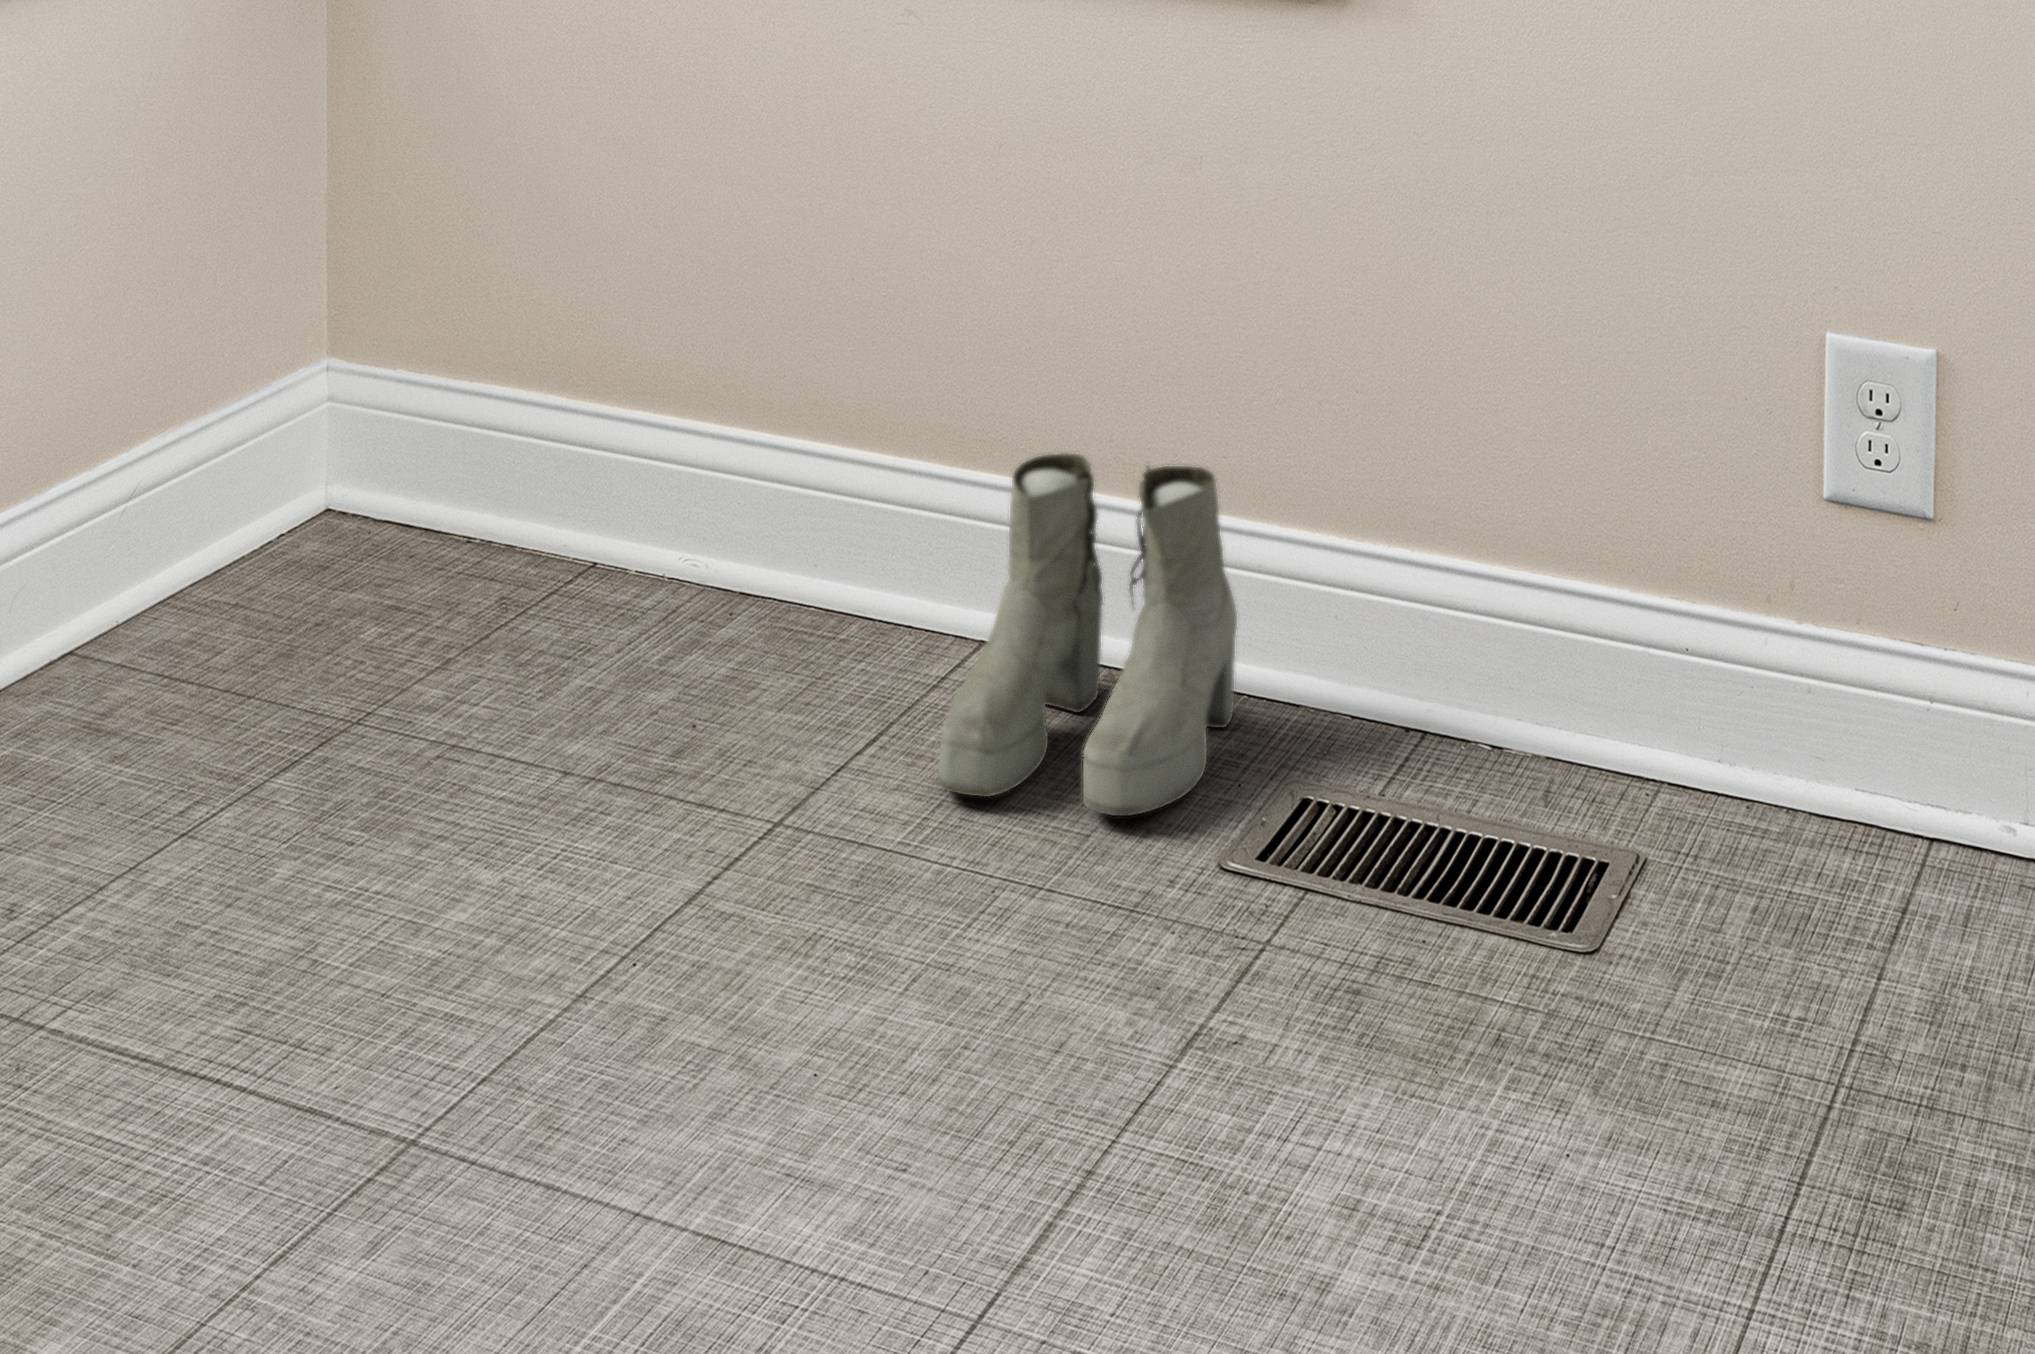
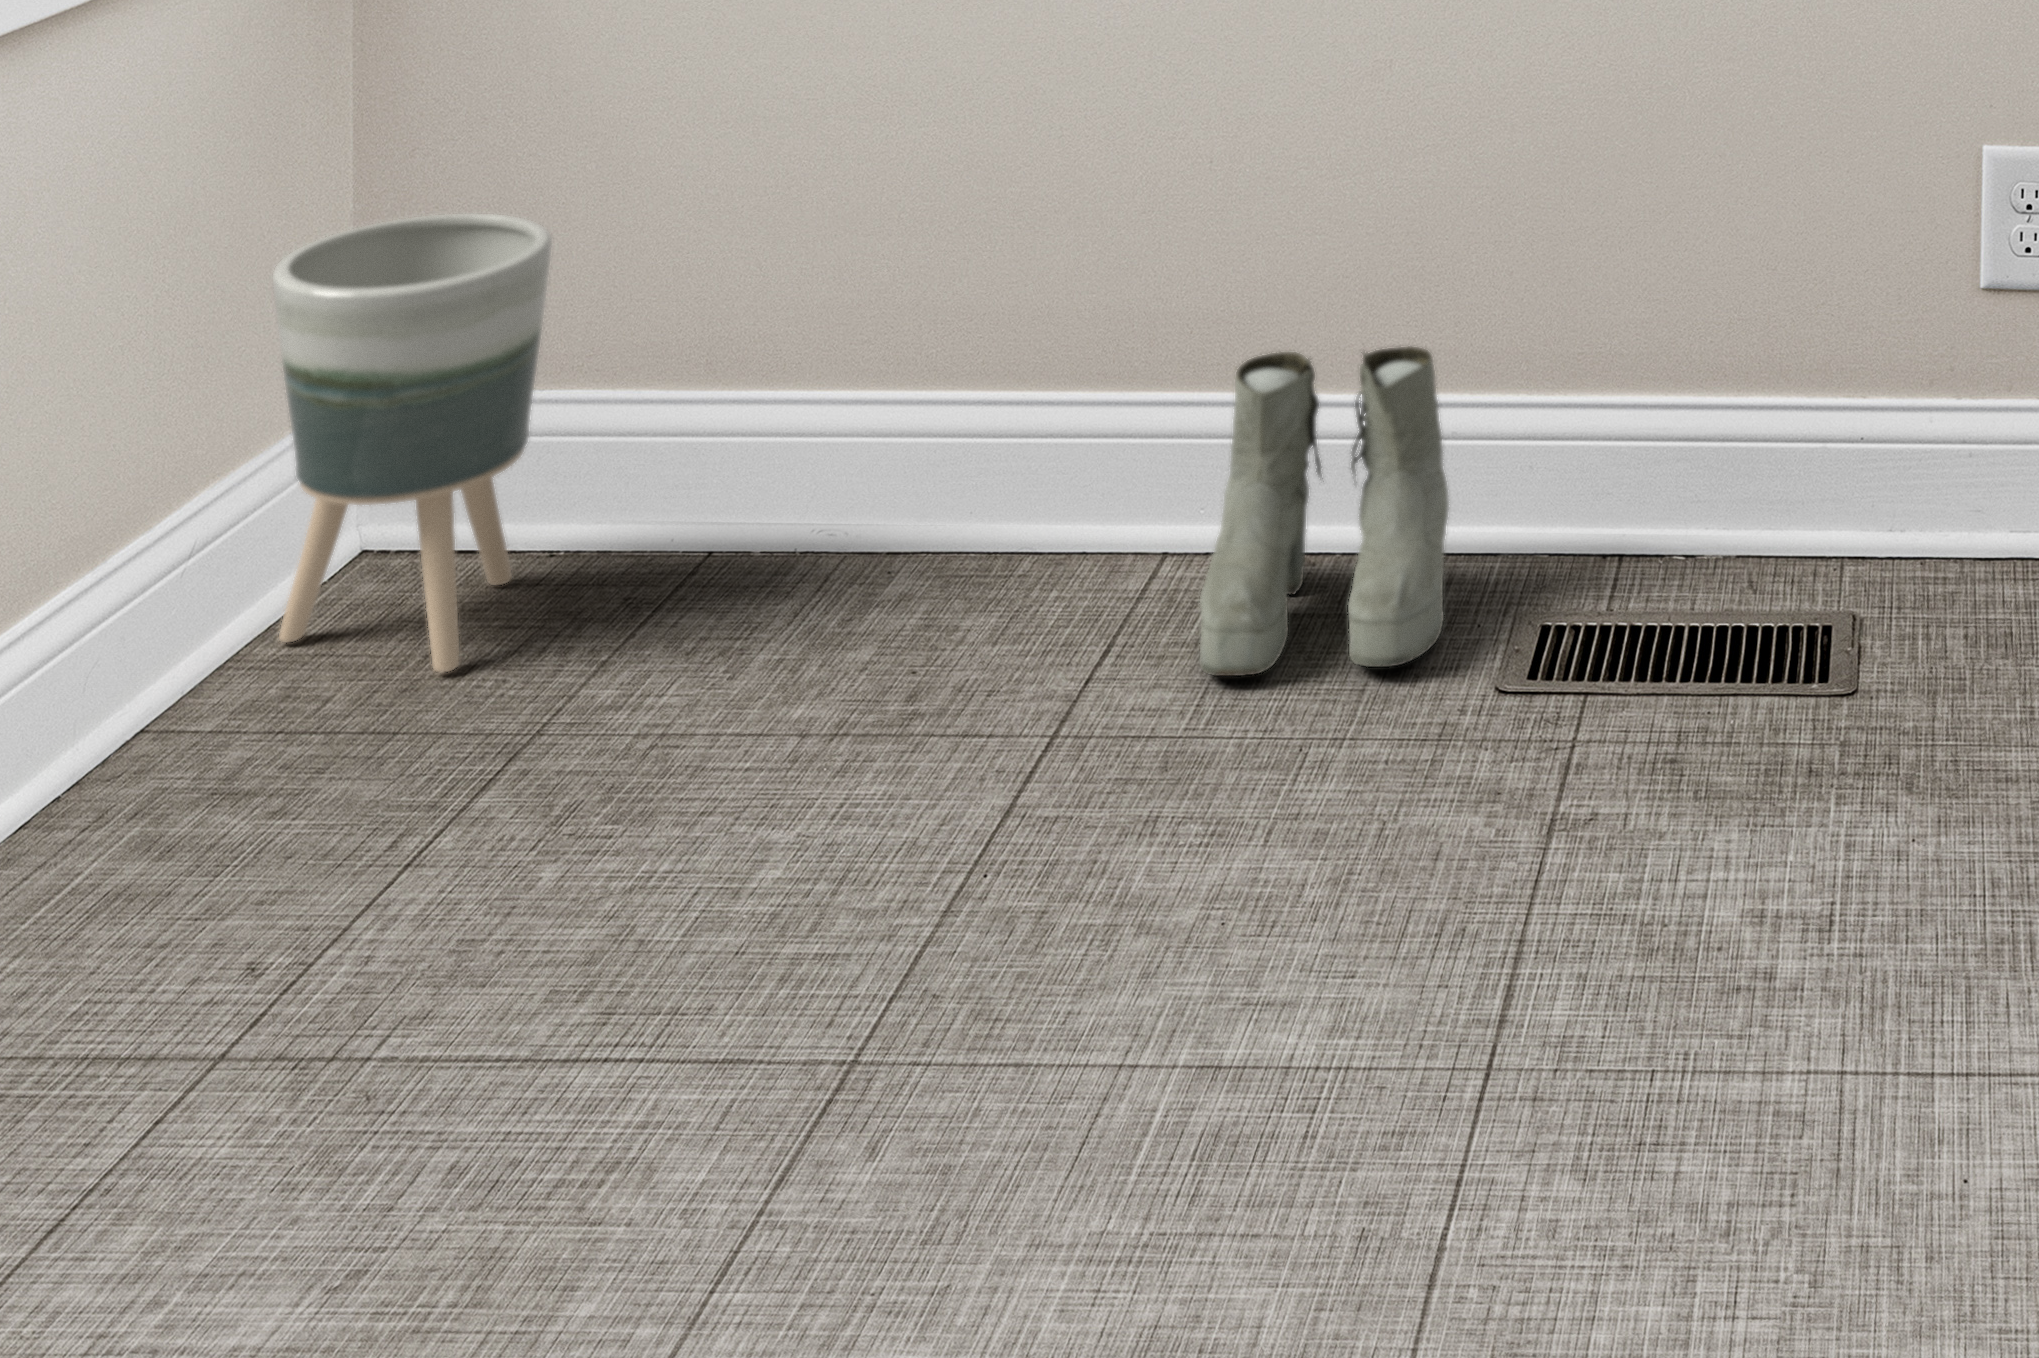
planter: none [185,206,433,647] -> present [273,213,552,672]

